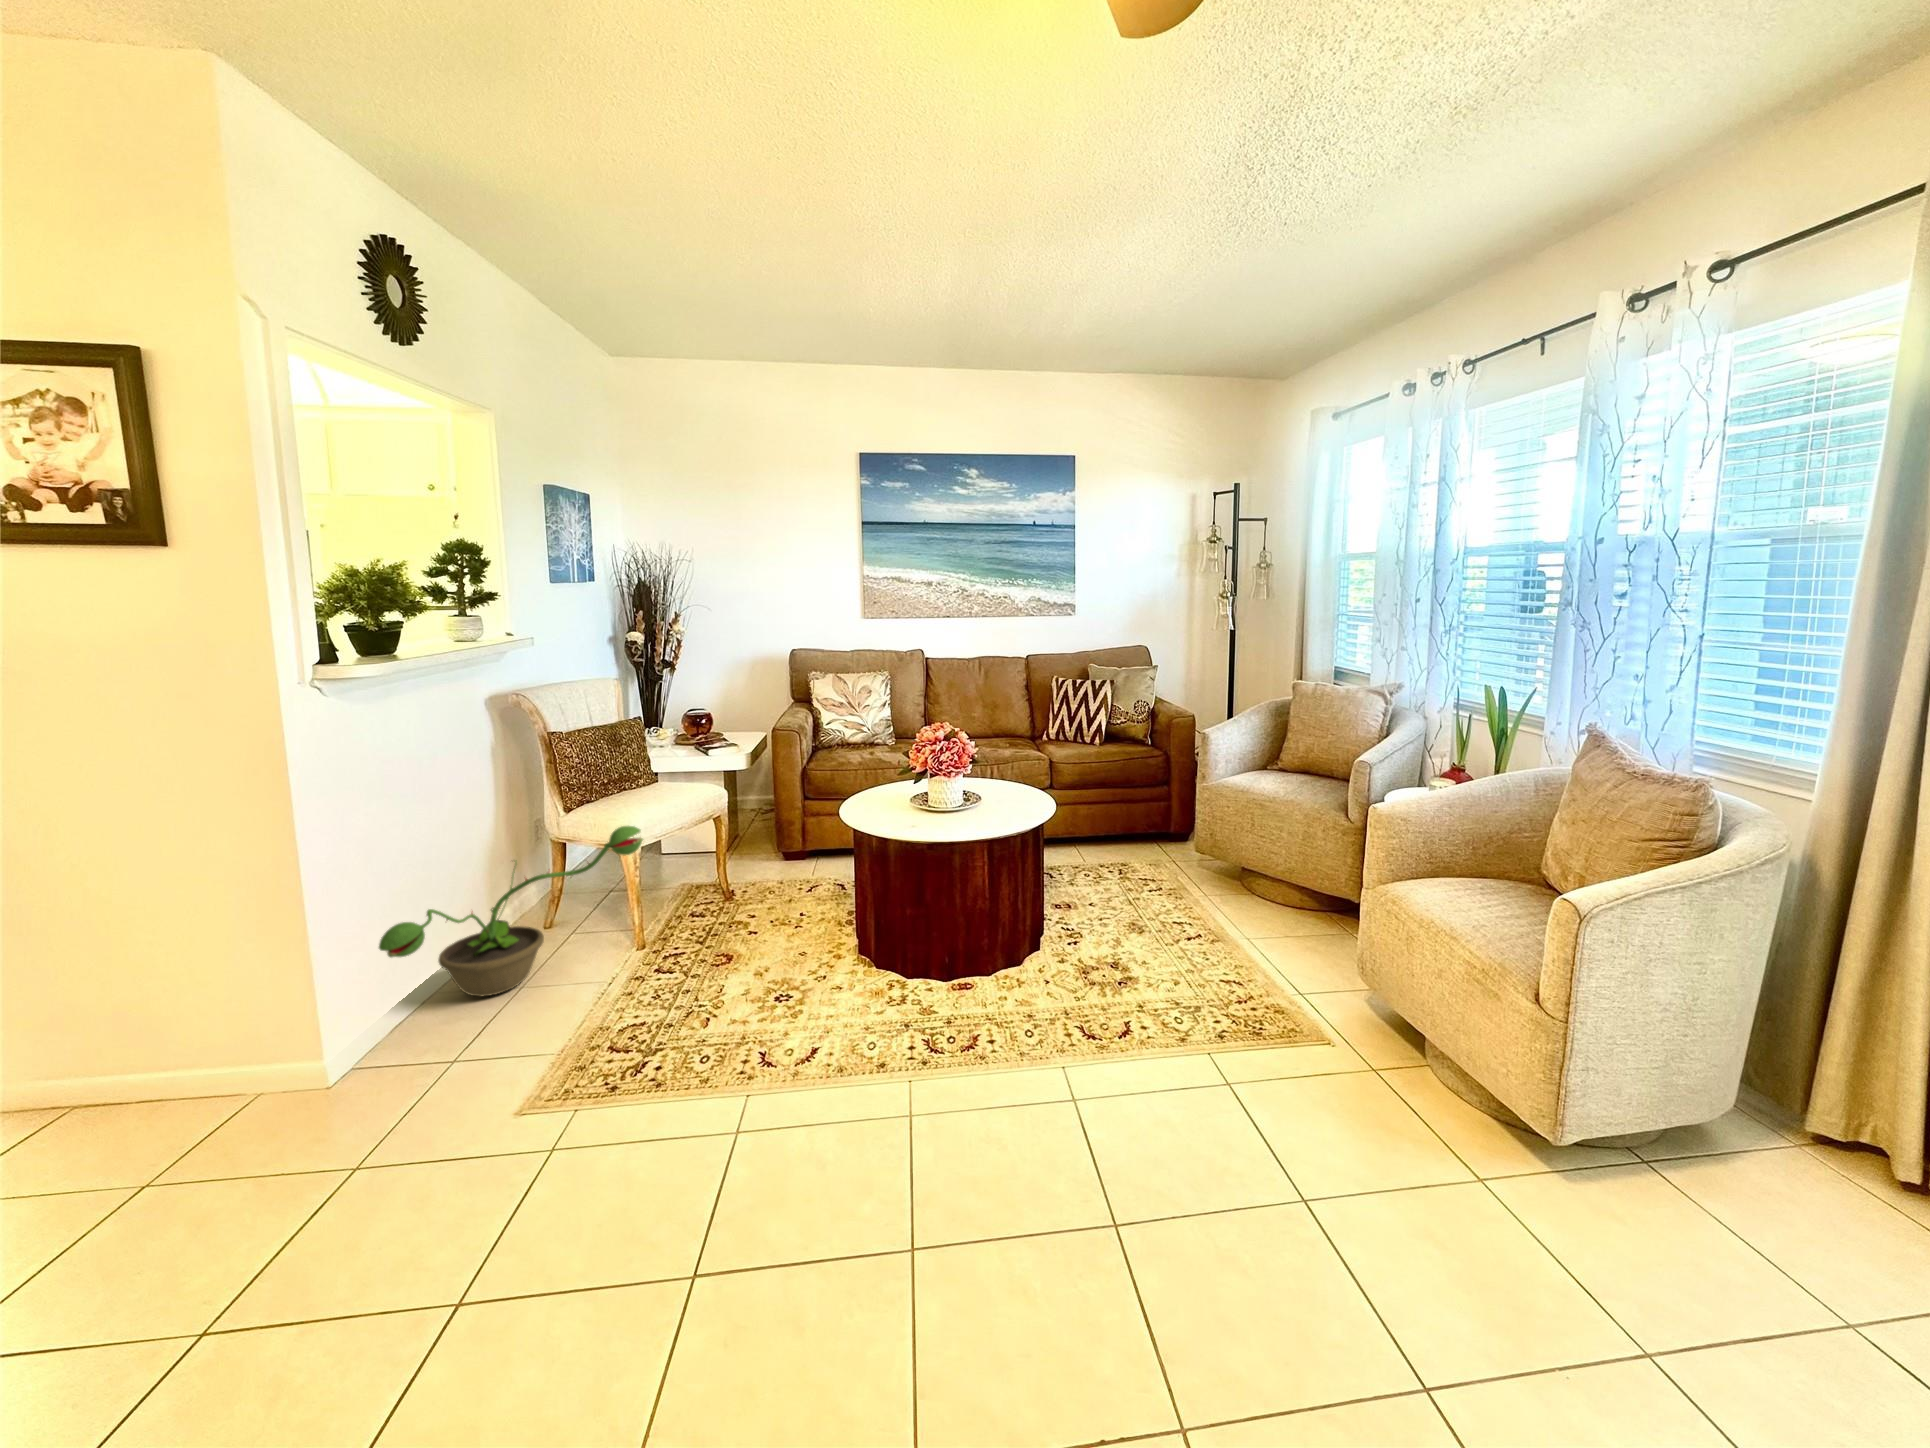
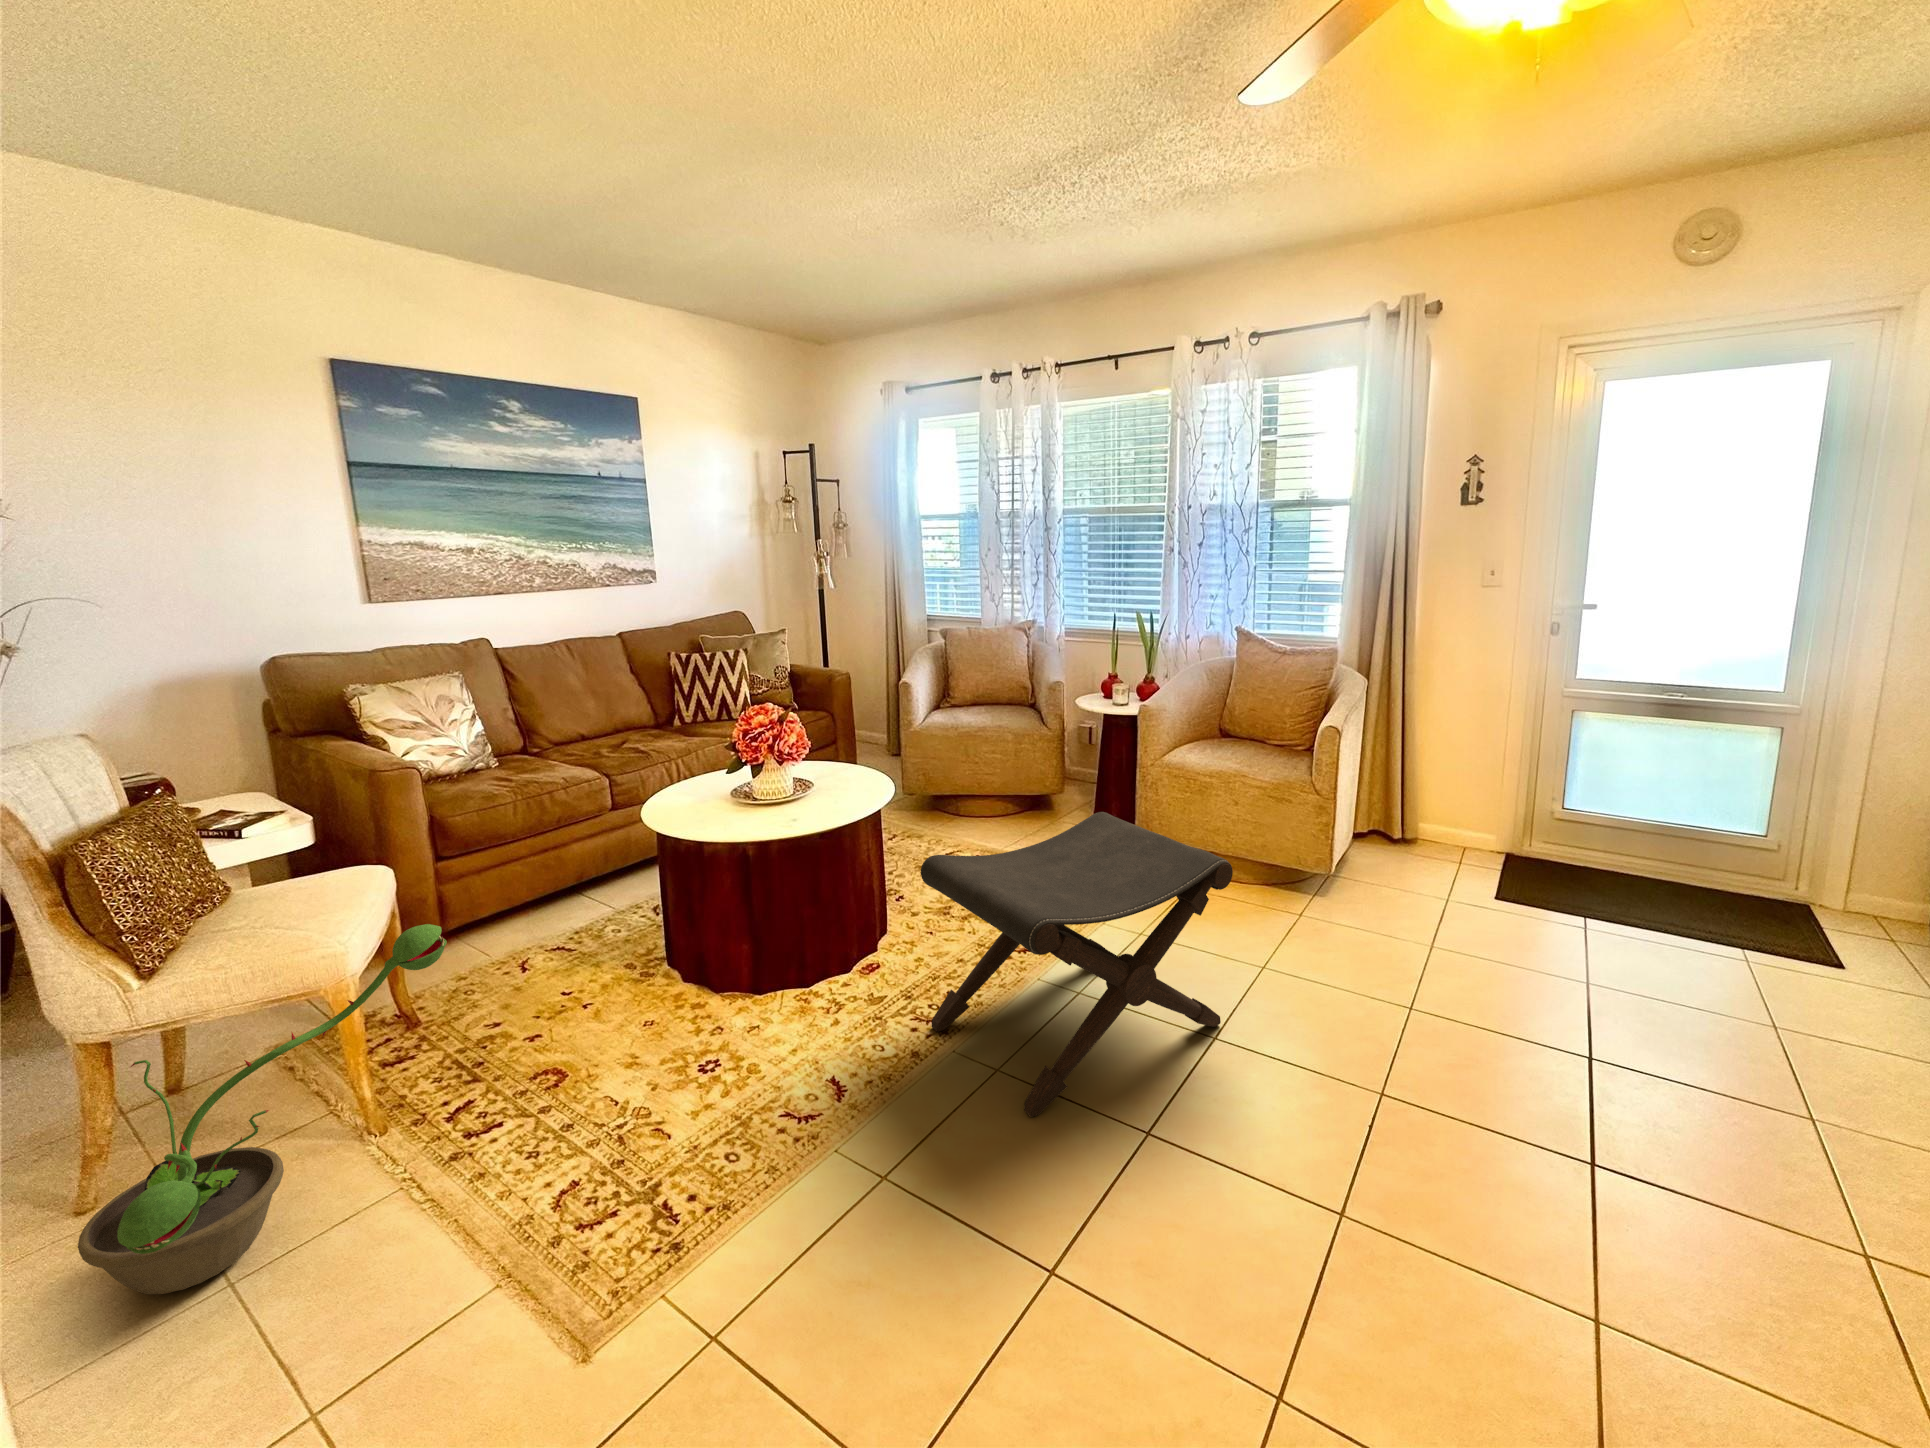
footstool: none [858,893,1198,1252] -> present [921,812,1233,1117]

